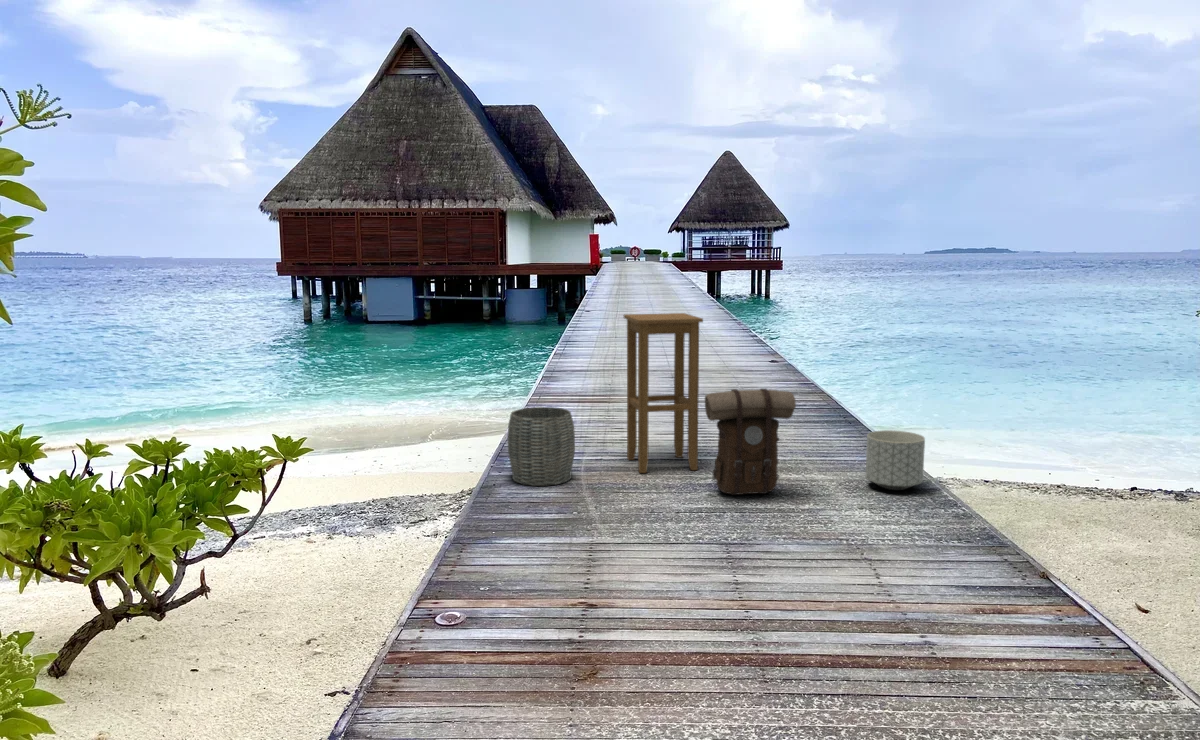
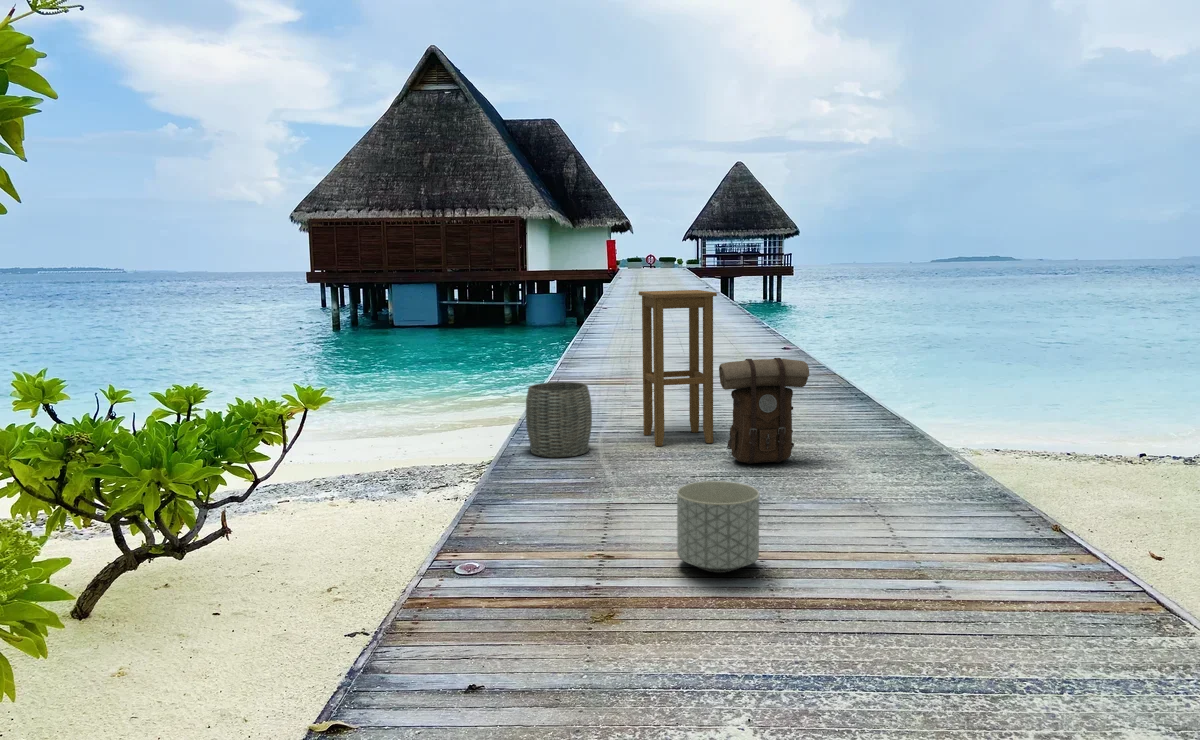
planter: present [866,430,925,490] -> present [677,481,759,573]

